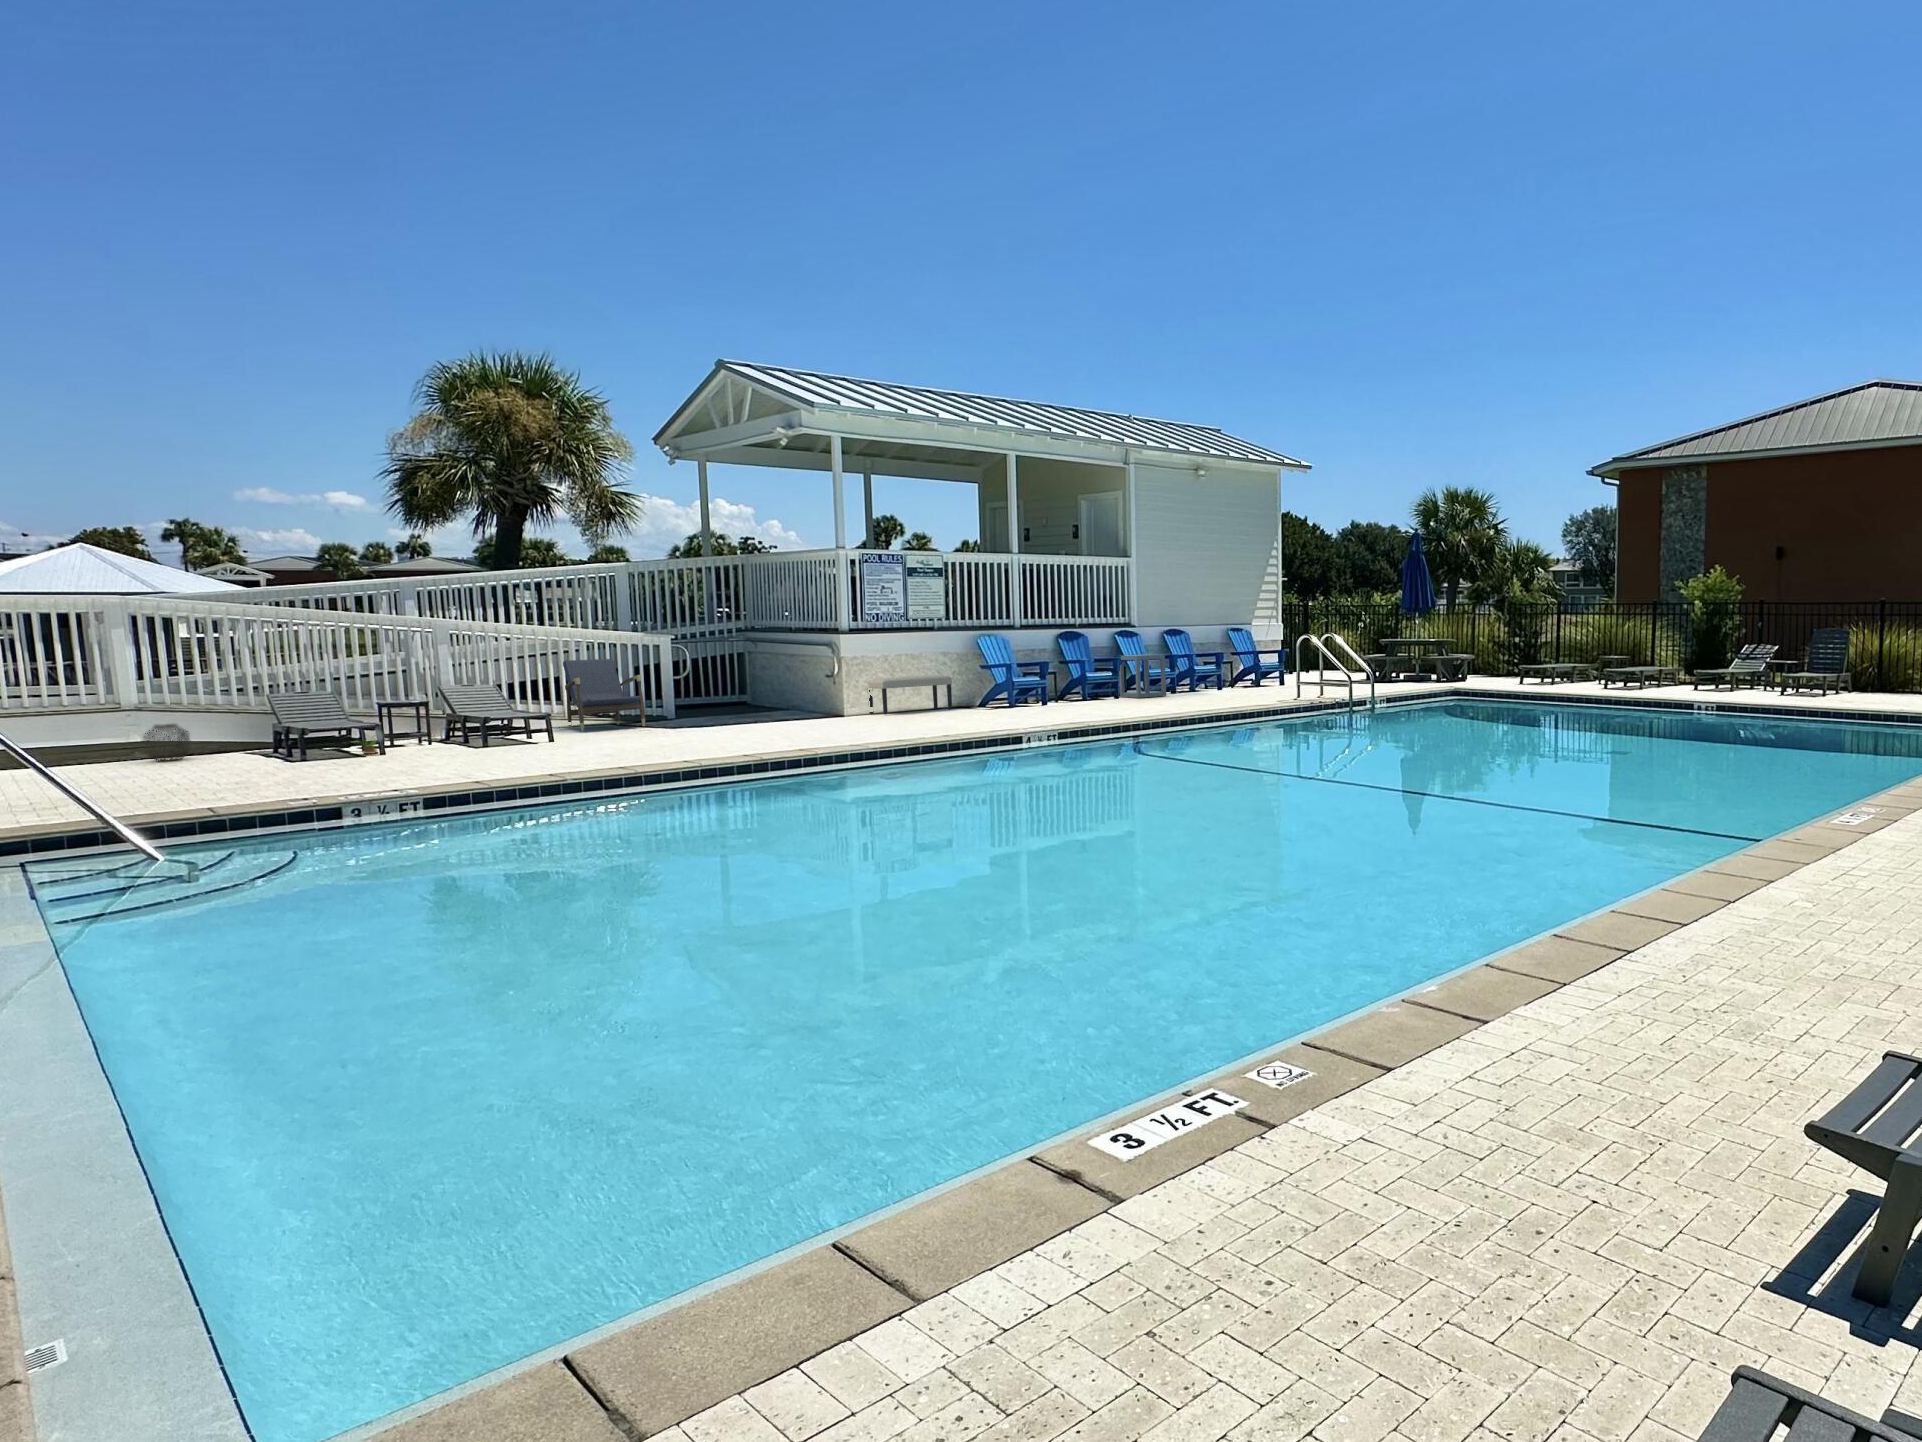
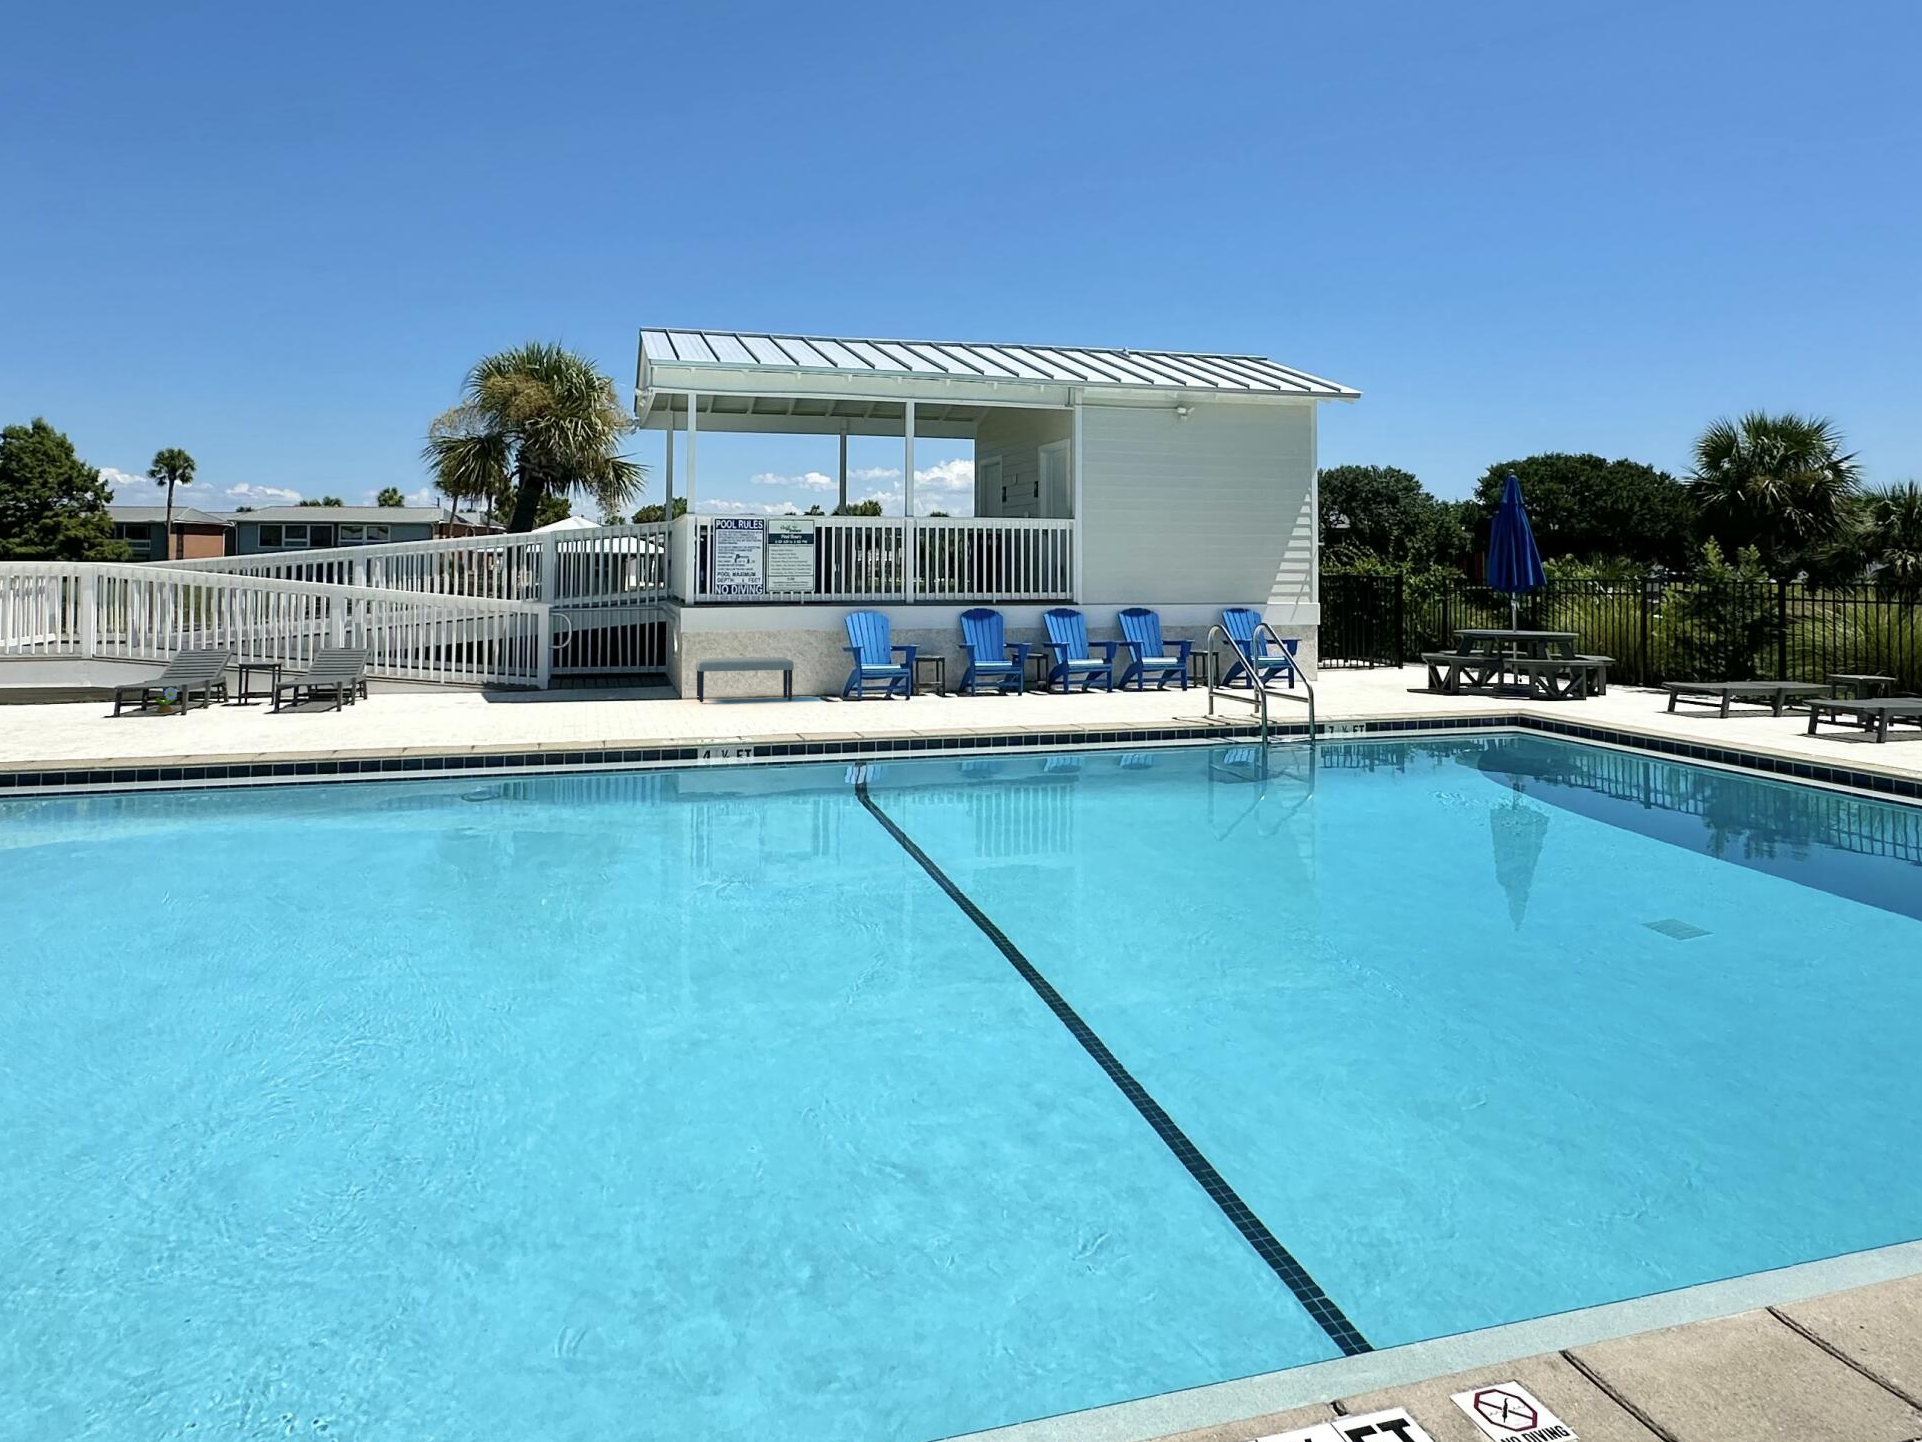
side table: present [1119,654,1166,698] -> none [1032,643,1085,701]
lounge chair: present [563,659,645,731] -> none [396,624,469,699]
woven basket: present [144,724,190,761] -> none [30,670,70,705]

